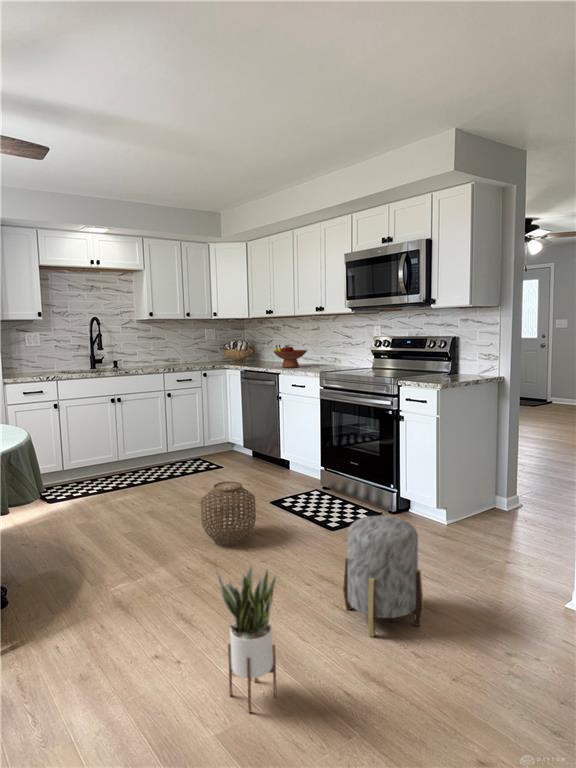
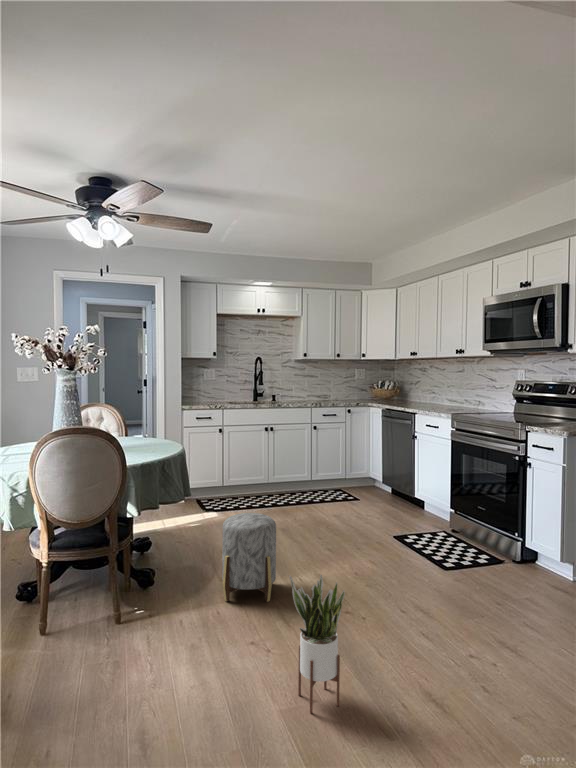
fruit bowl: present [273,345,307,368] -> none [413,386,447,409]
woven basket: present [201,481,256,546] -> none [319,508,370,569]
stool: present [343,516,424,637] -> present [222,513,276,602]

